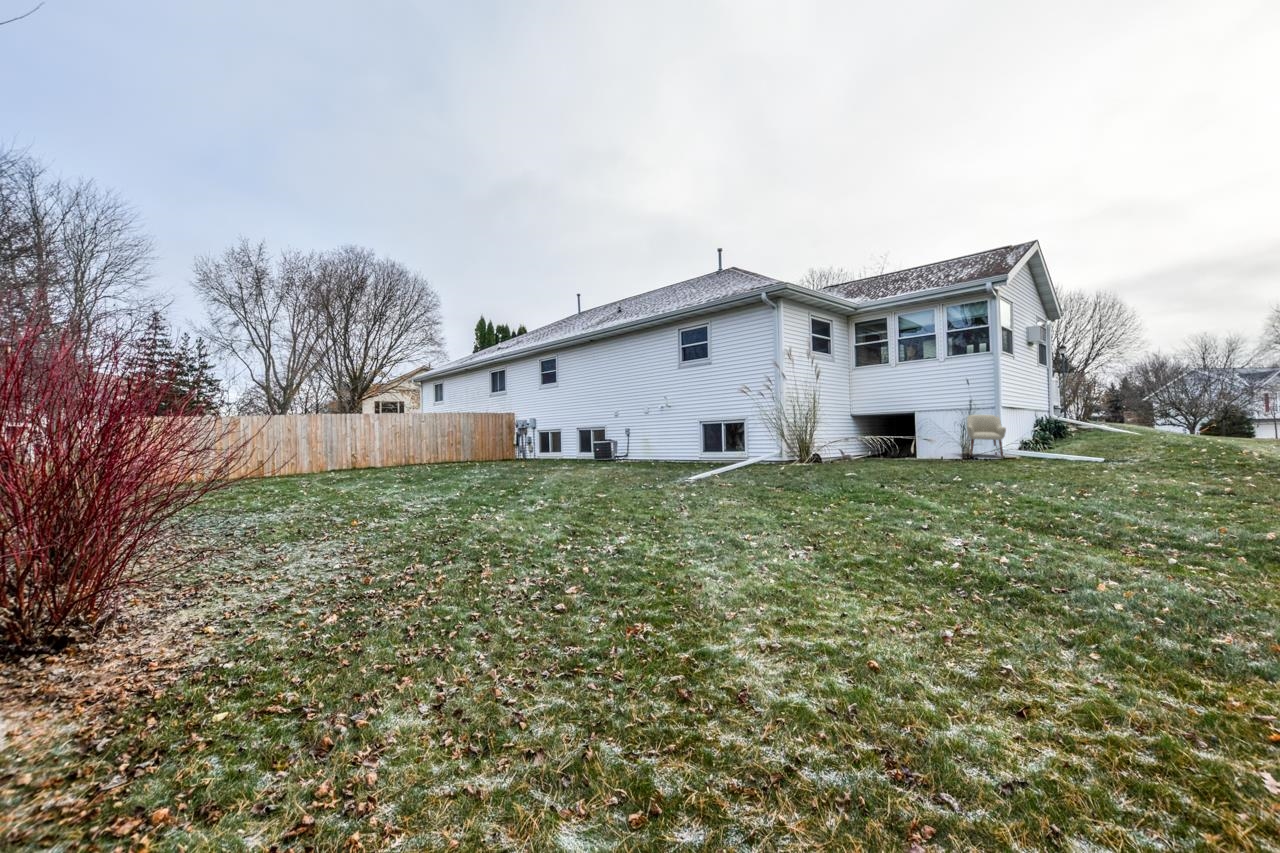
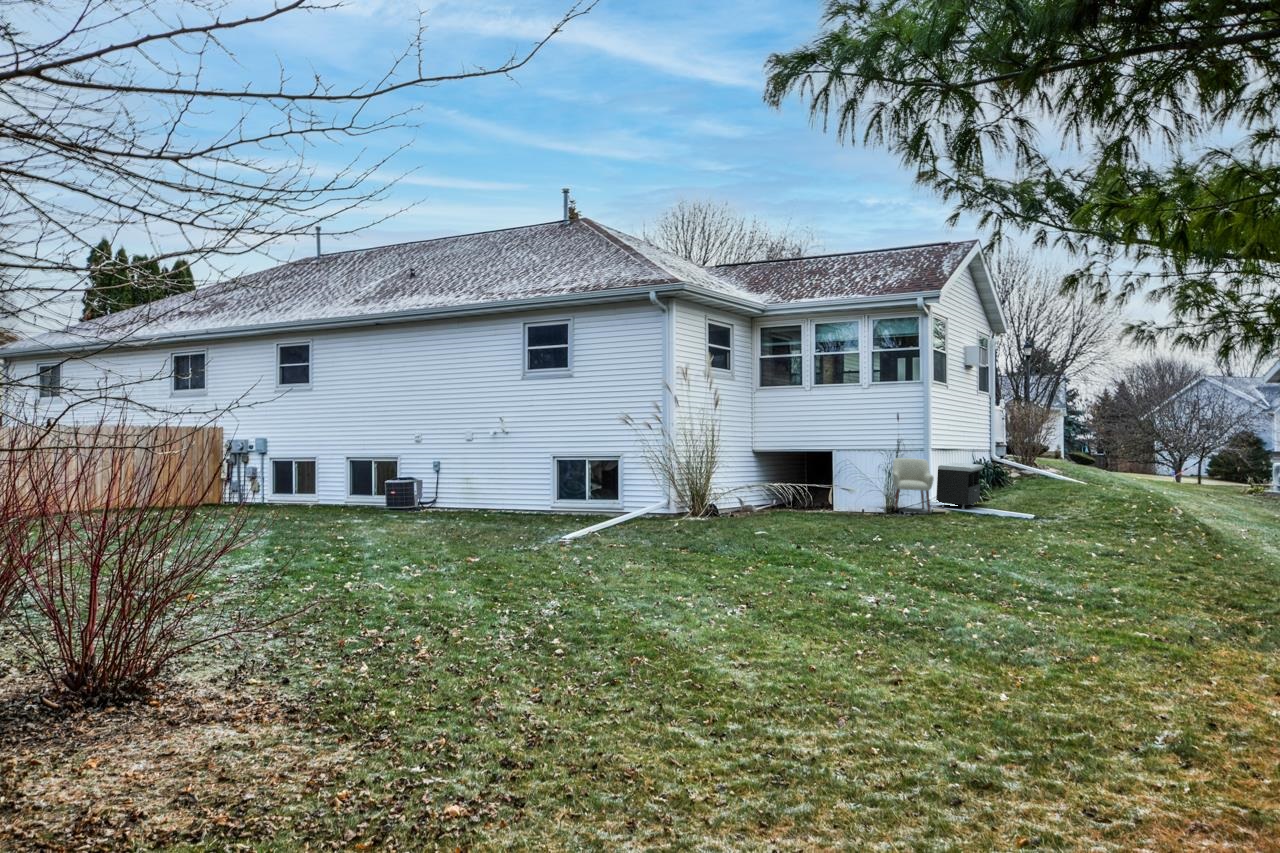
storage bench: none [1008,418,1050,455] -> present [936,463,983,509]

